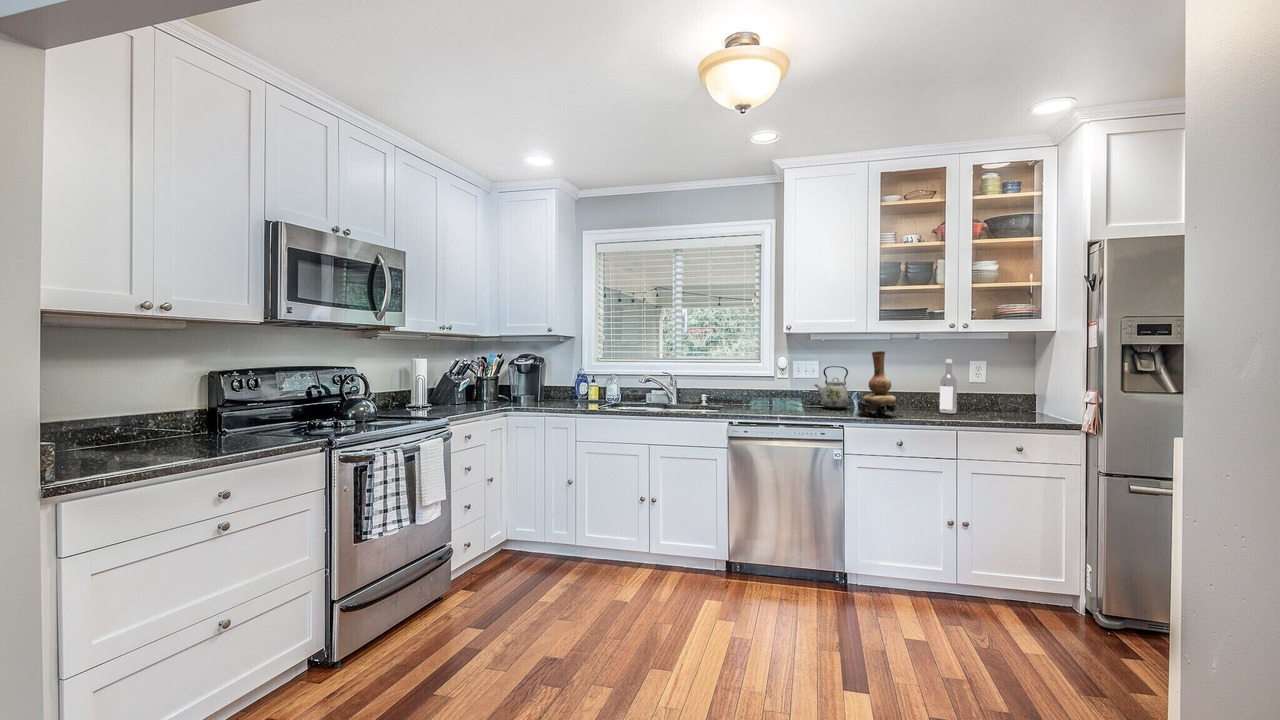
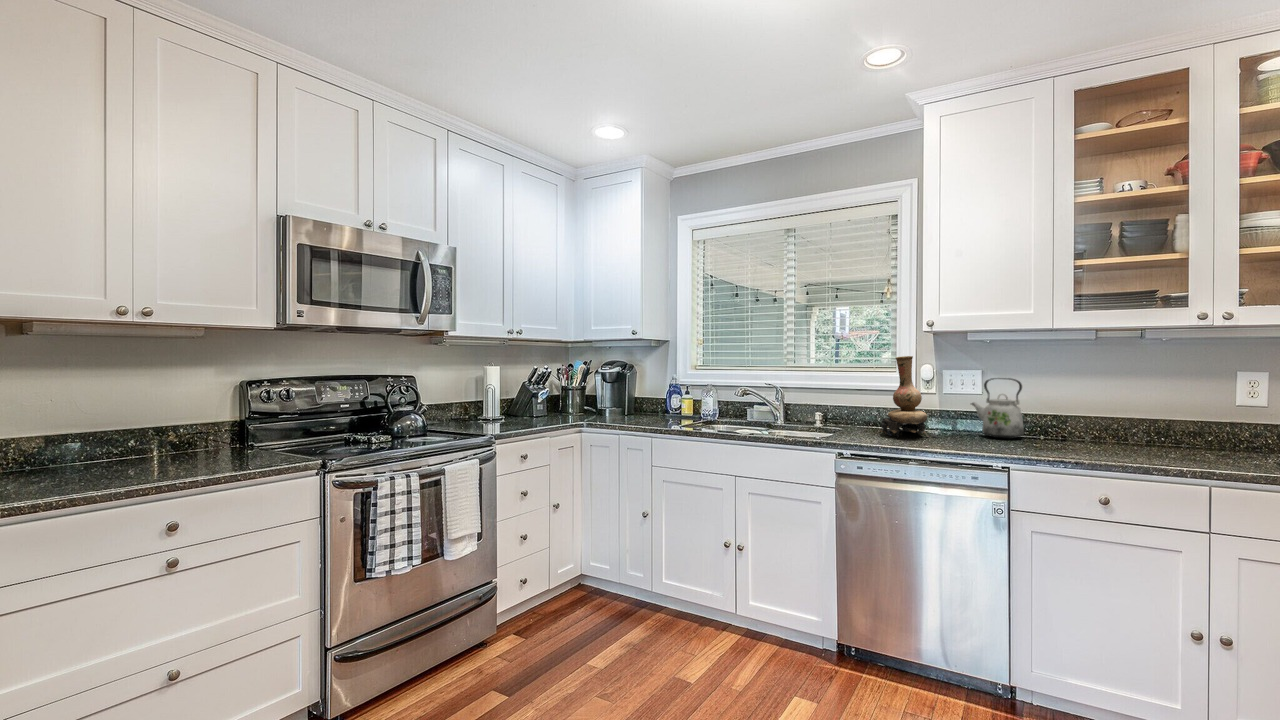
vase: present [858,351,900,416] -> present [881,356,938,438]
wine bottle: present [940,359,957,414] -> none [1184,368,1216,454]

